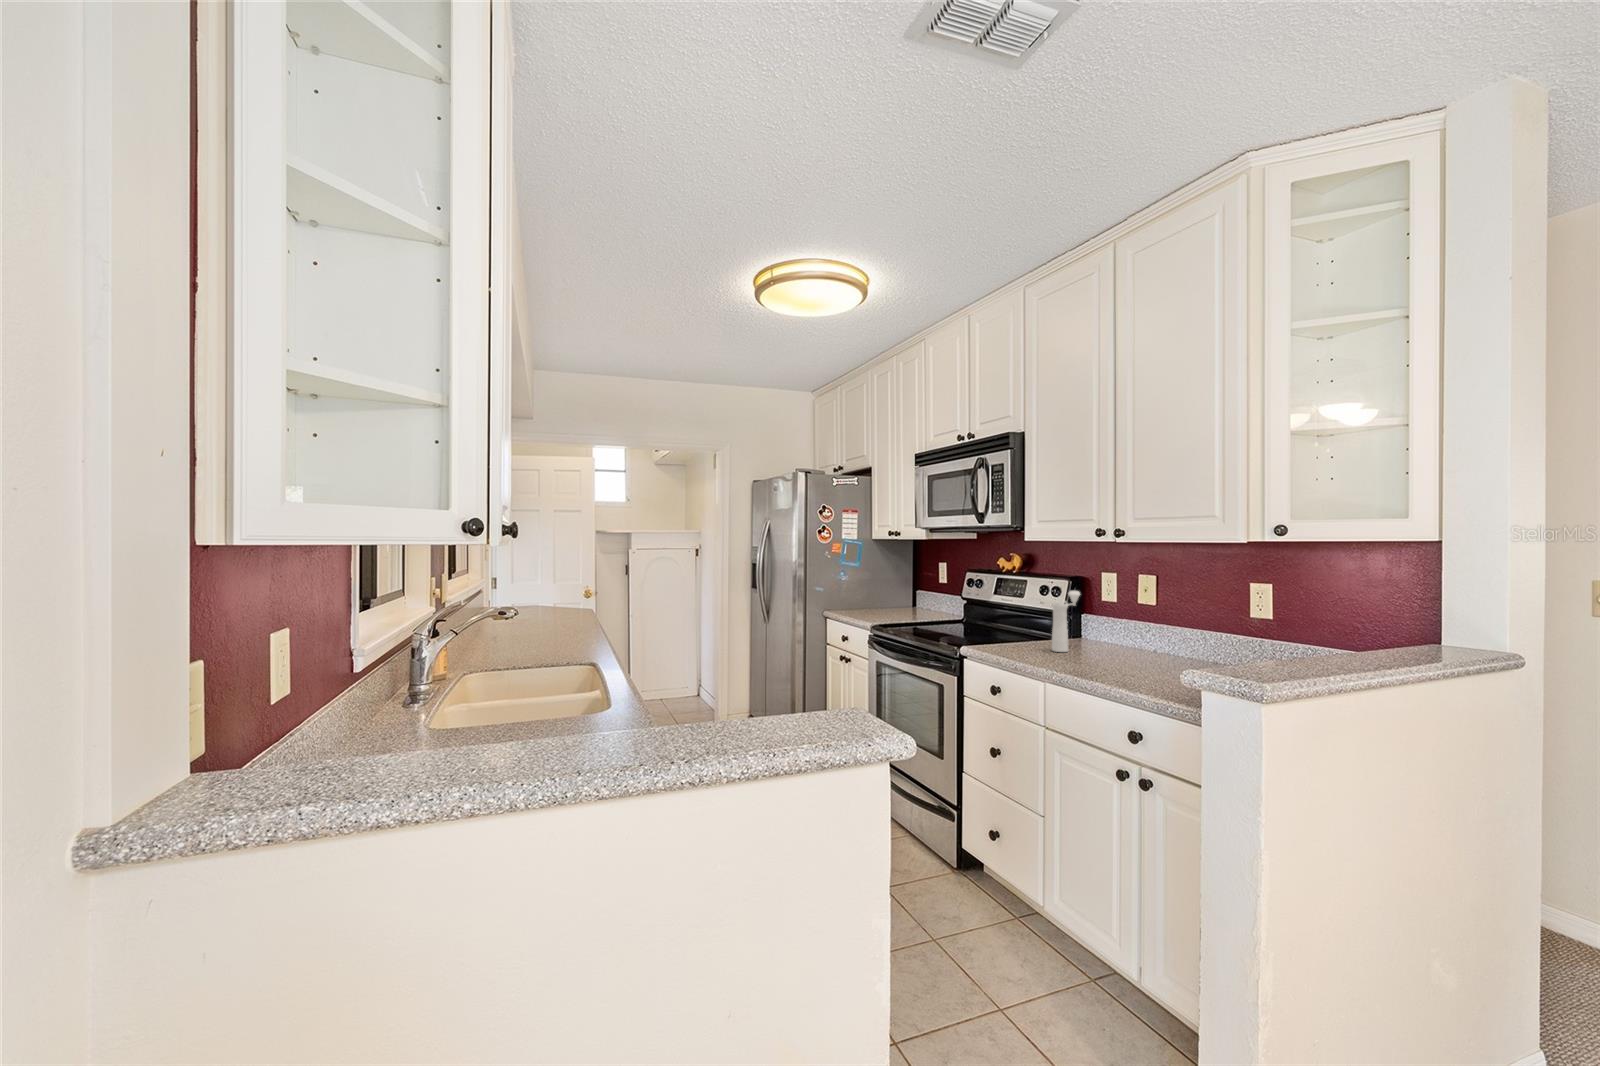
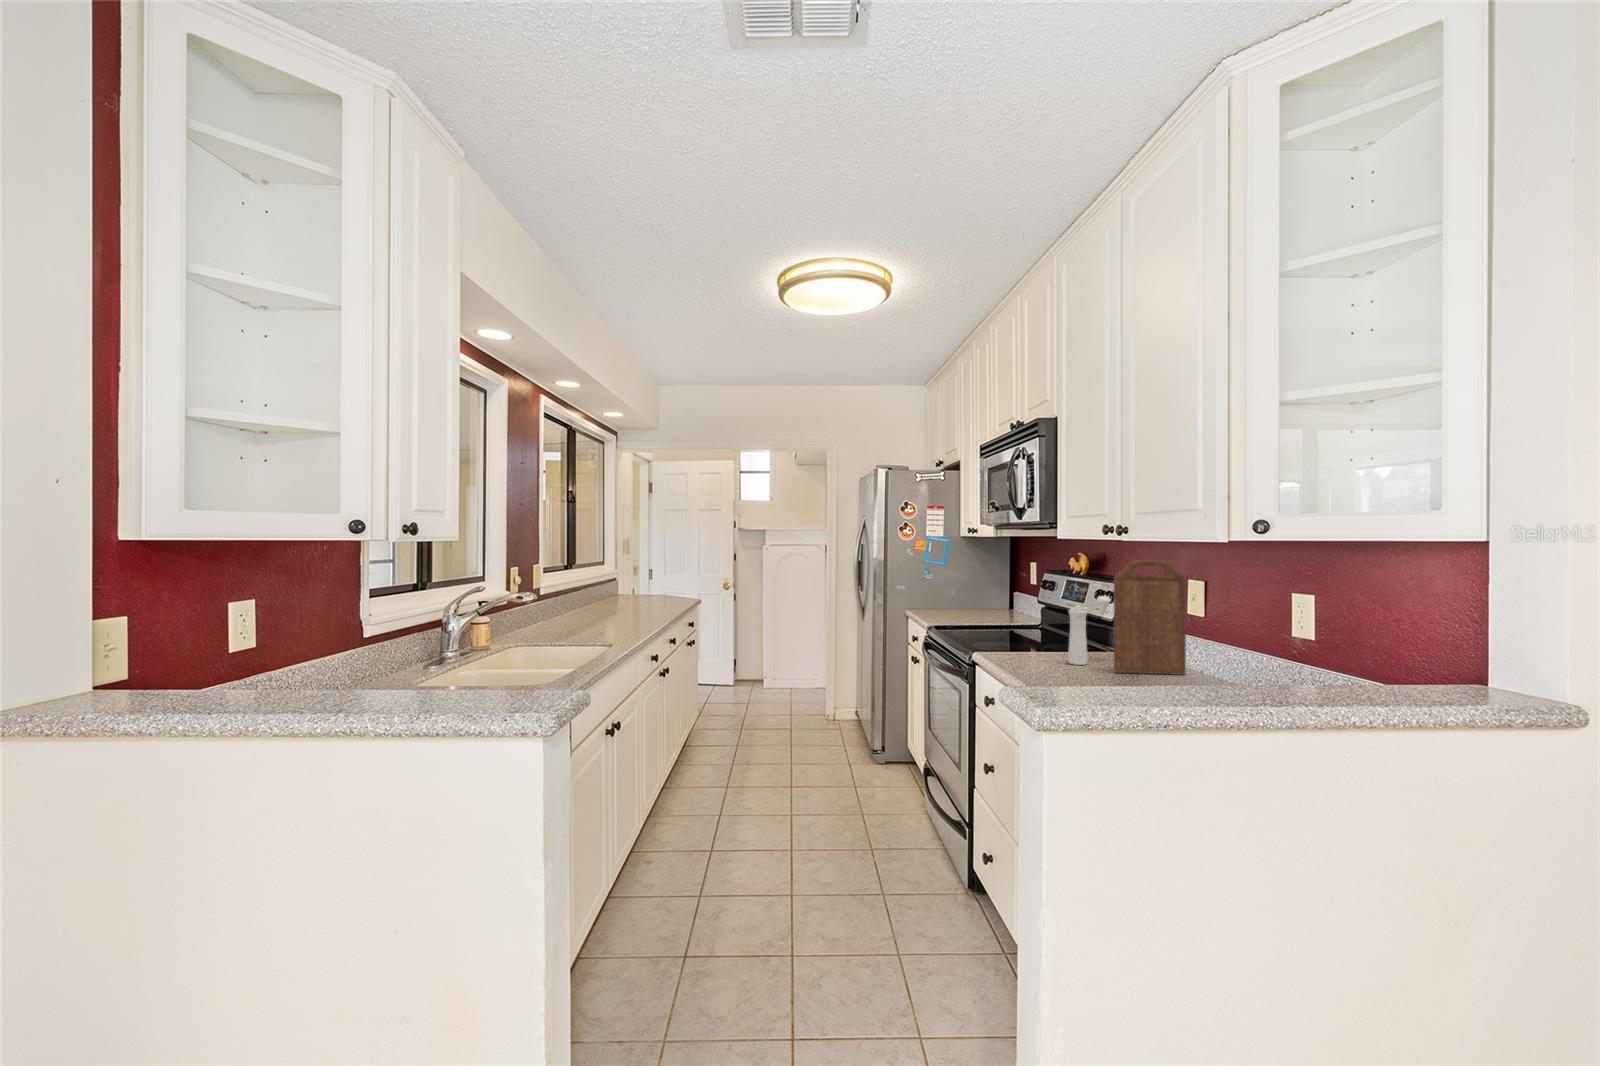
cutting board: none [1101,558,1156,656] -> present [1114,560,1186,675]

